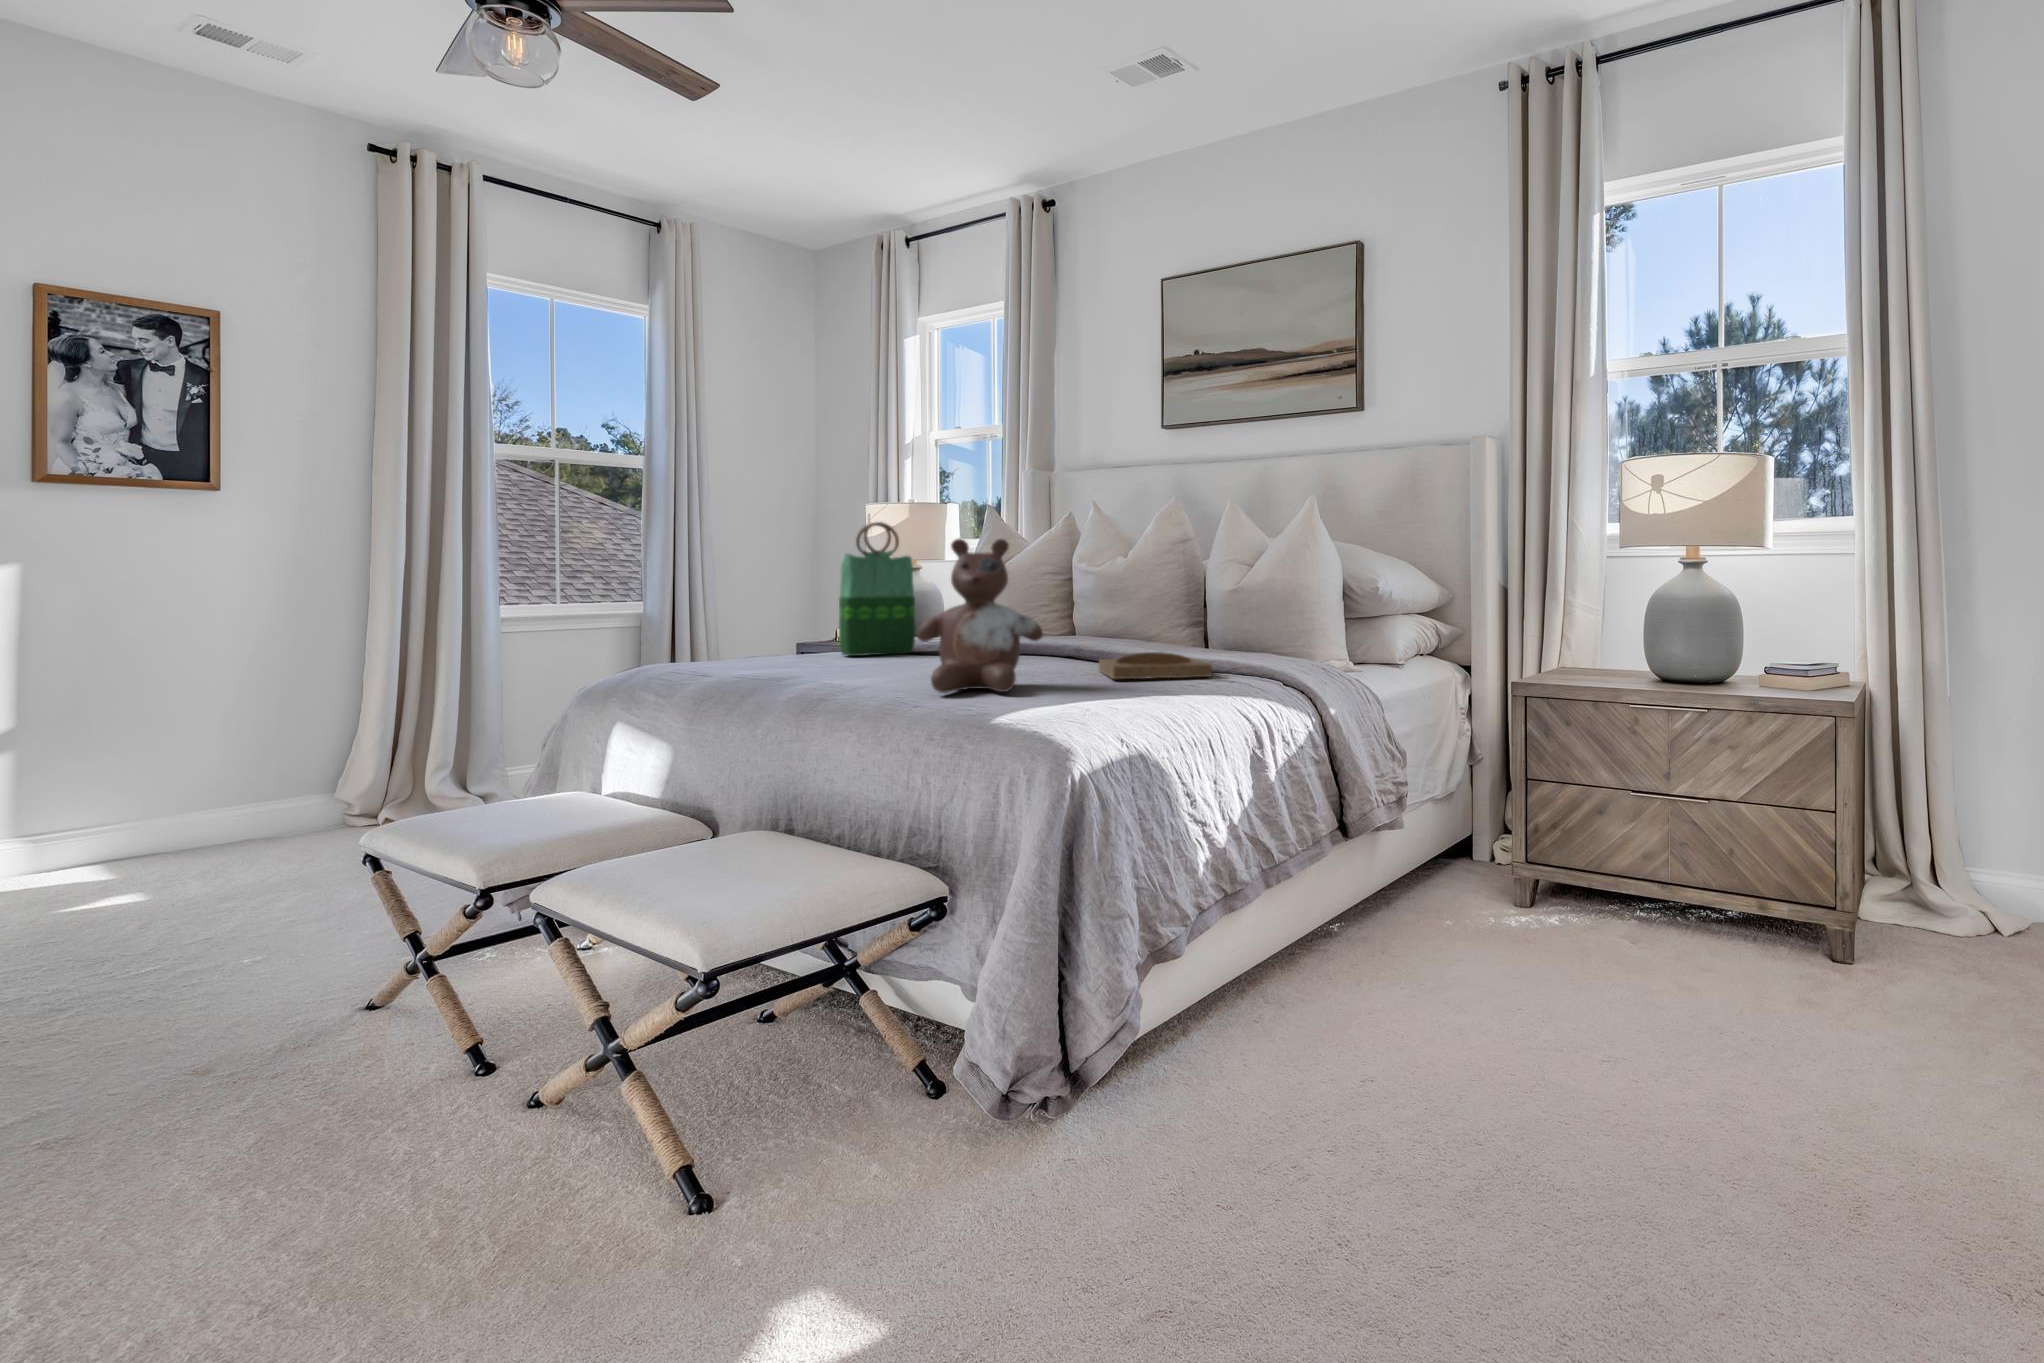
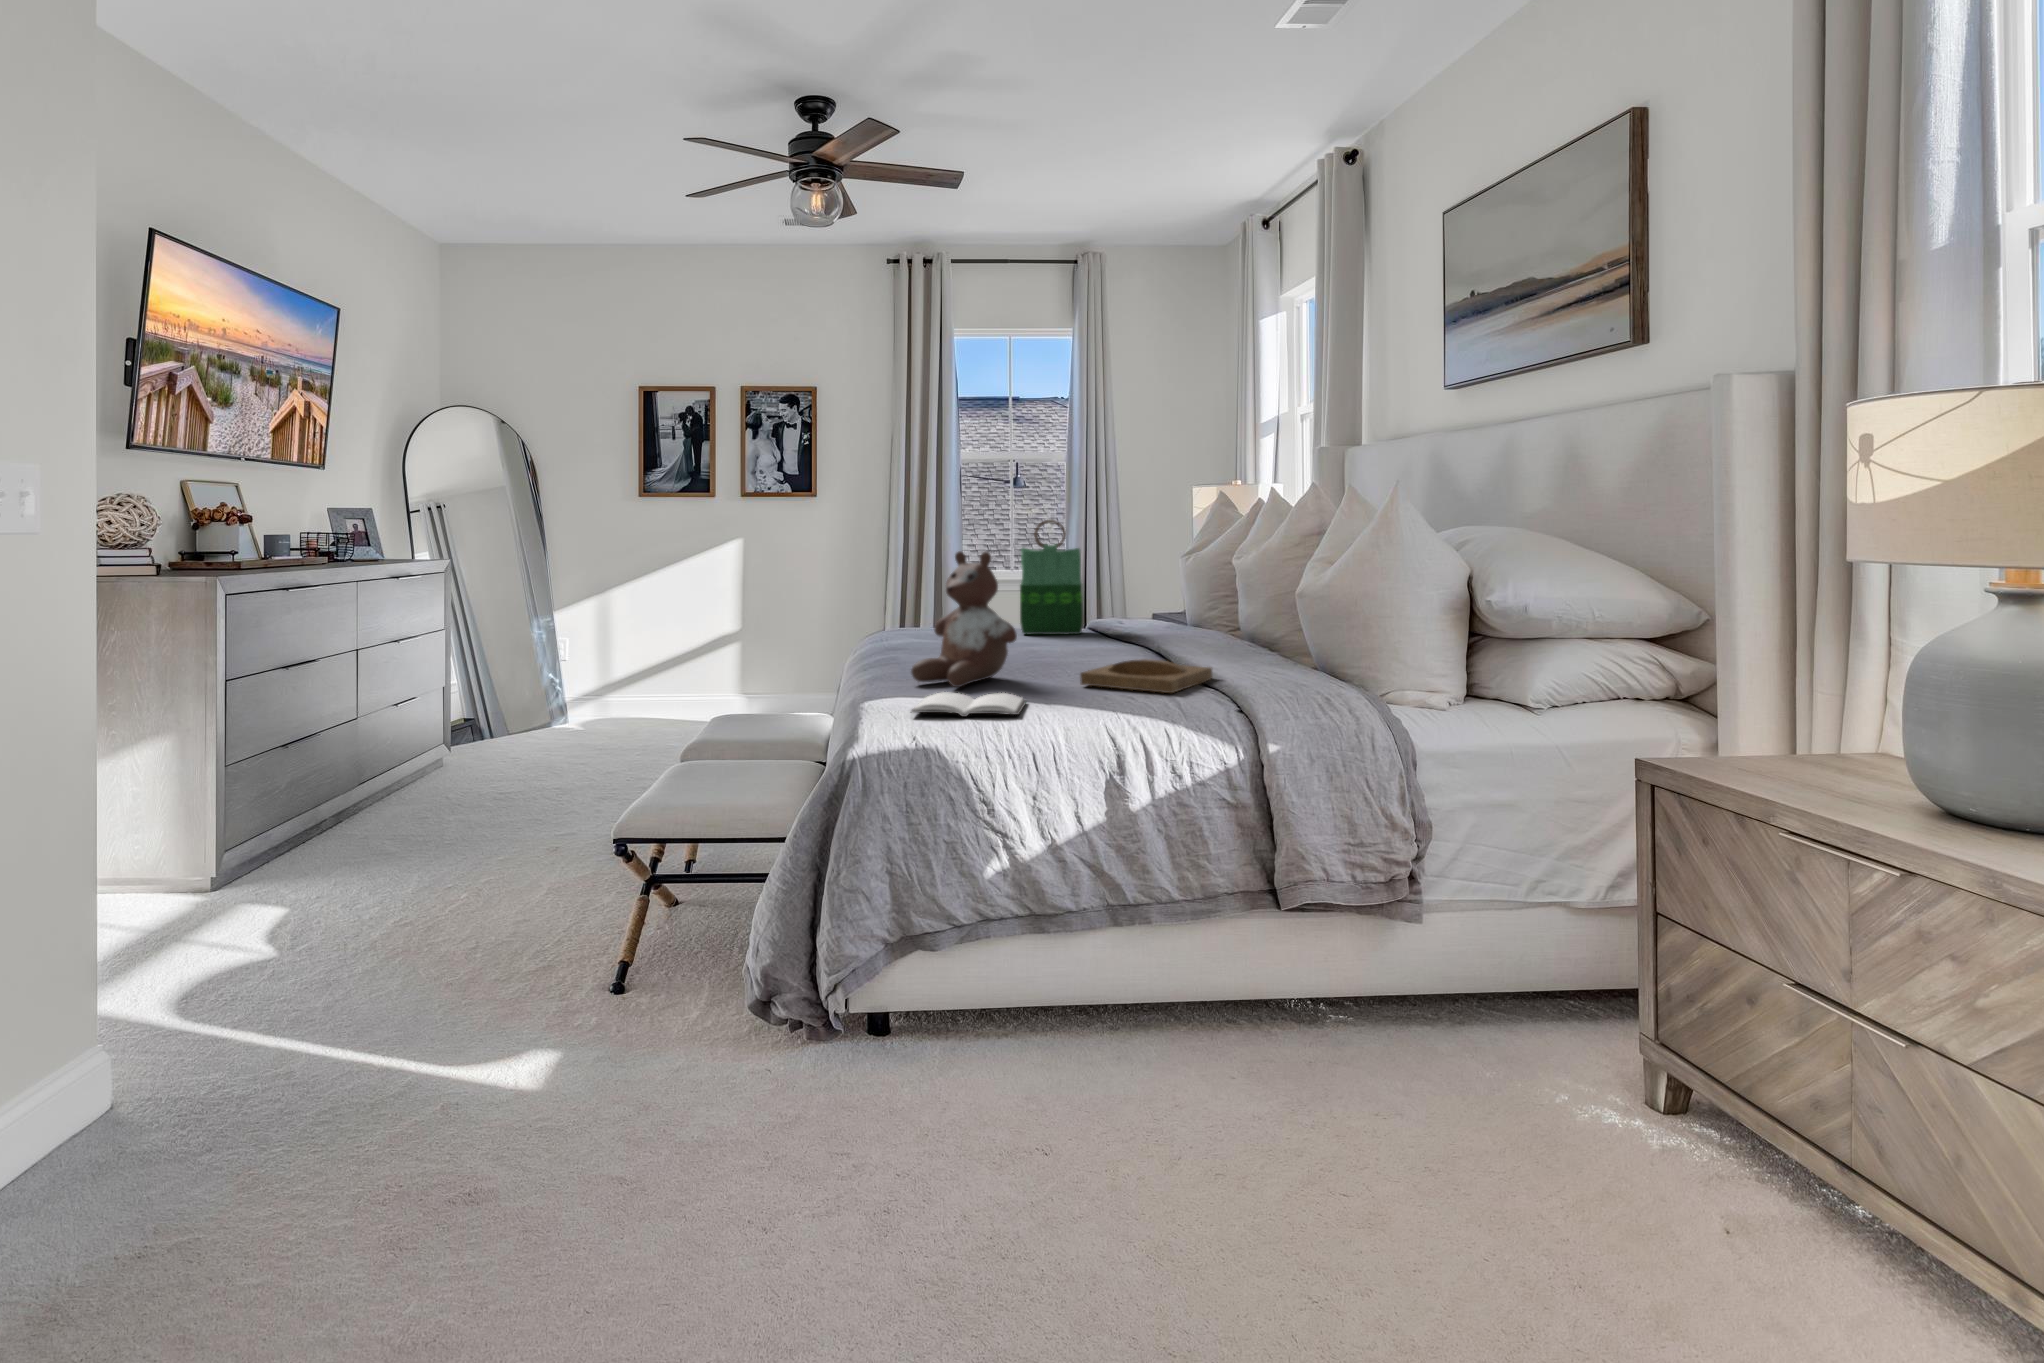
book: none [1024,686,1169,709] -> present [911,692,1026,717]

